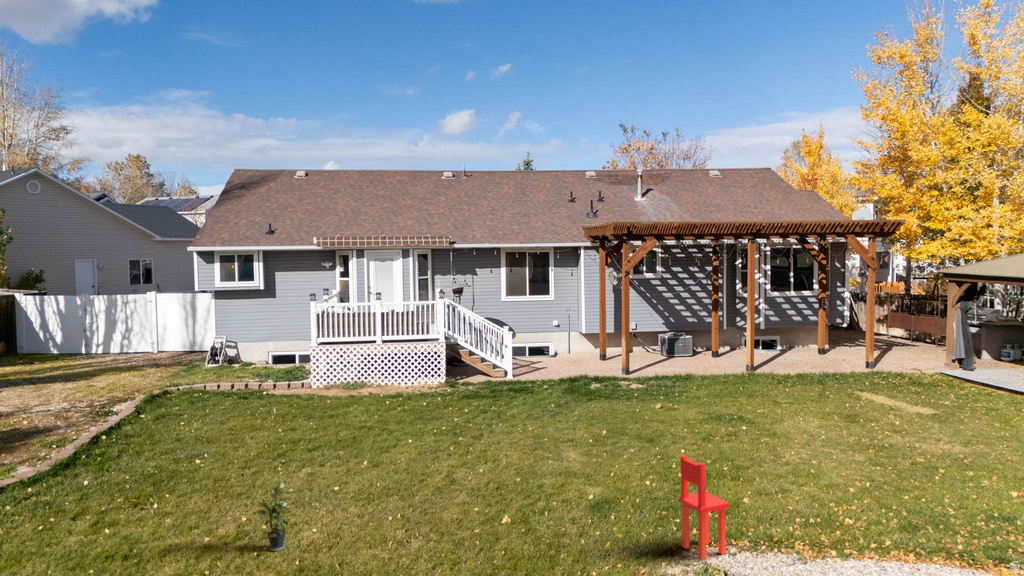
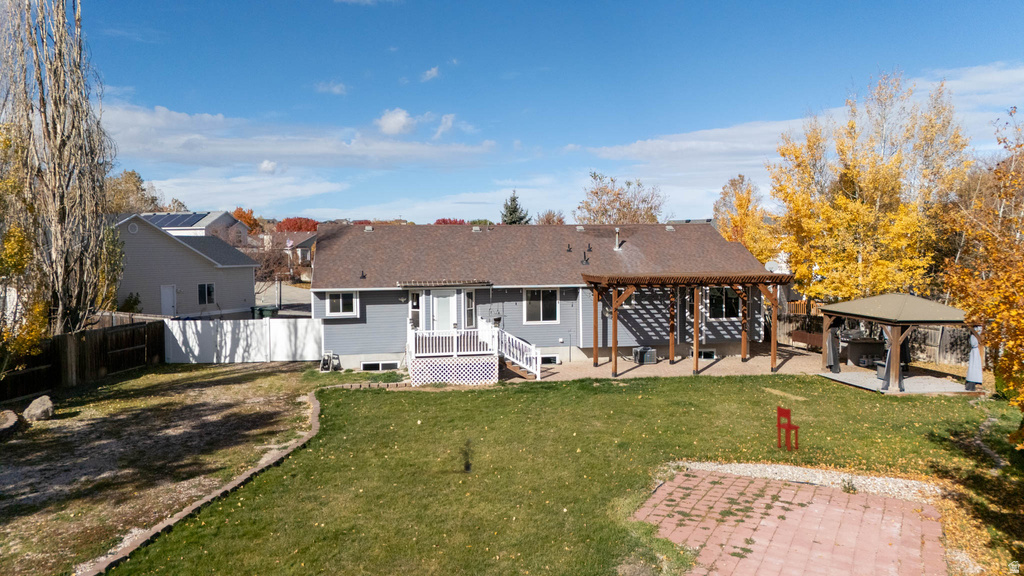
chair: present [678,455,729,560] -> present [776,406,800,451]

